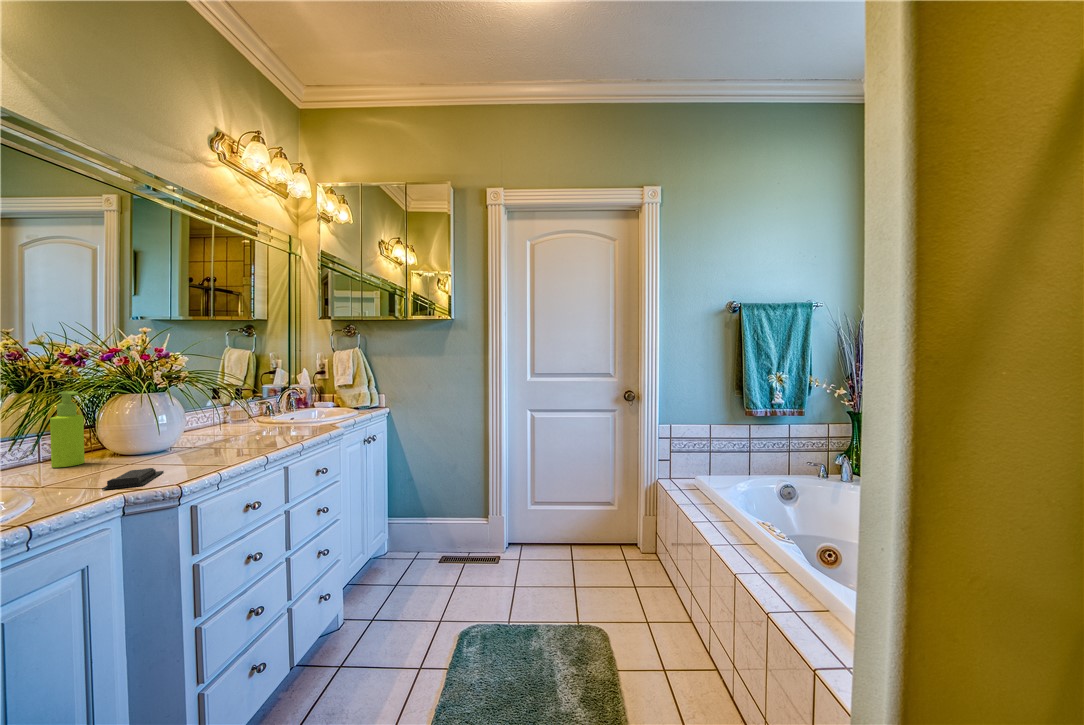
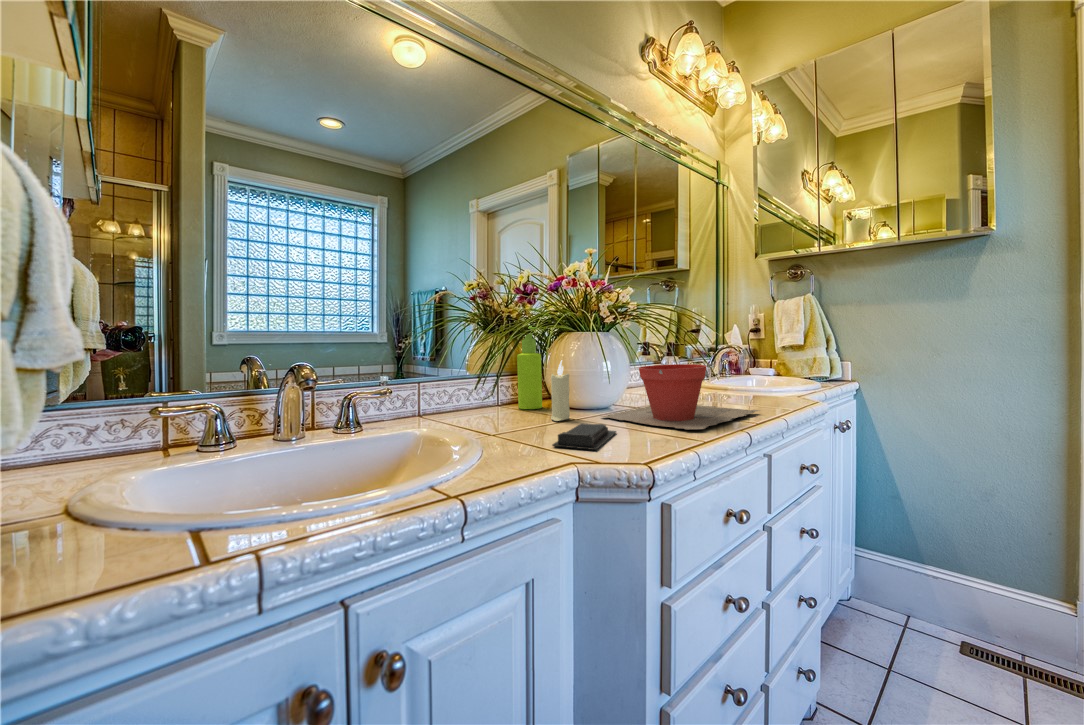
plant pot: none [152,417,286,463] -> present [601,364,759,429]
candle: none [97,424,119,472] -> present [551,360,570,421]

